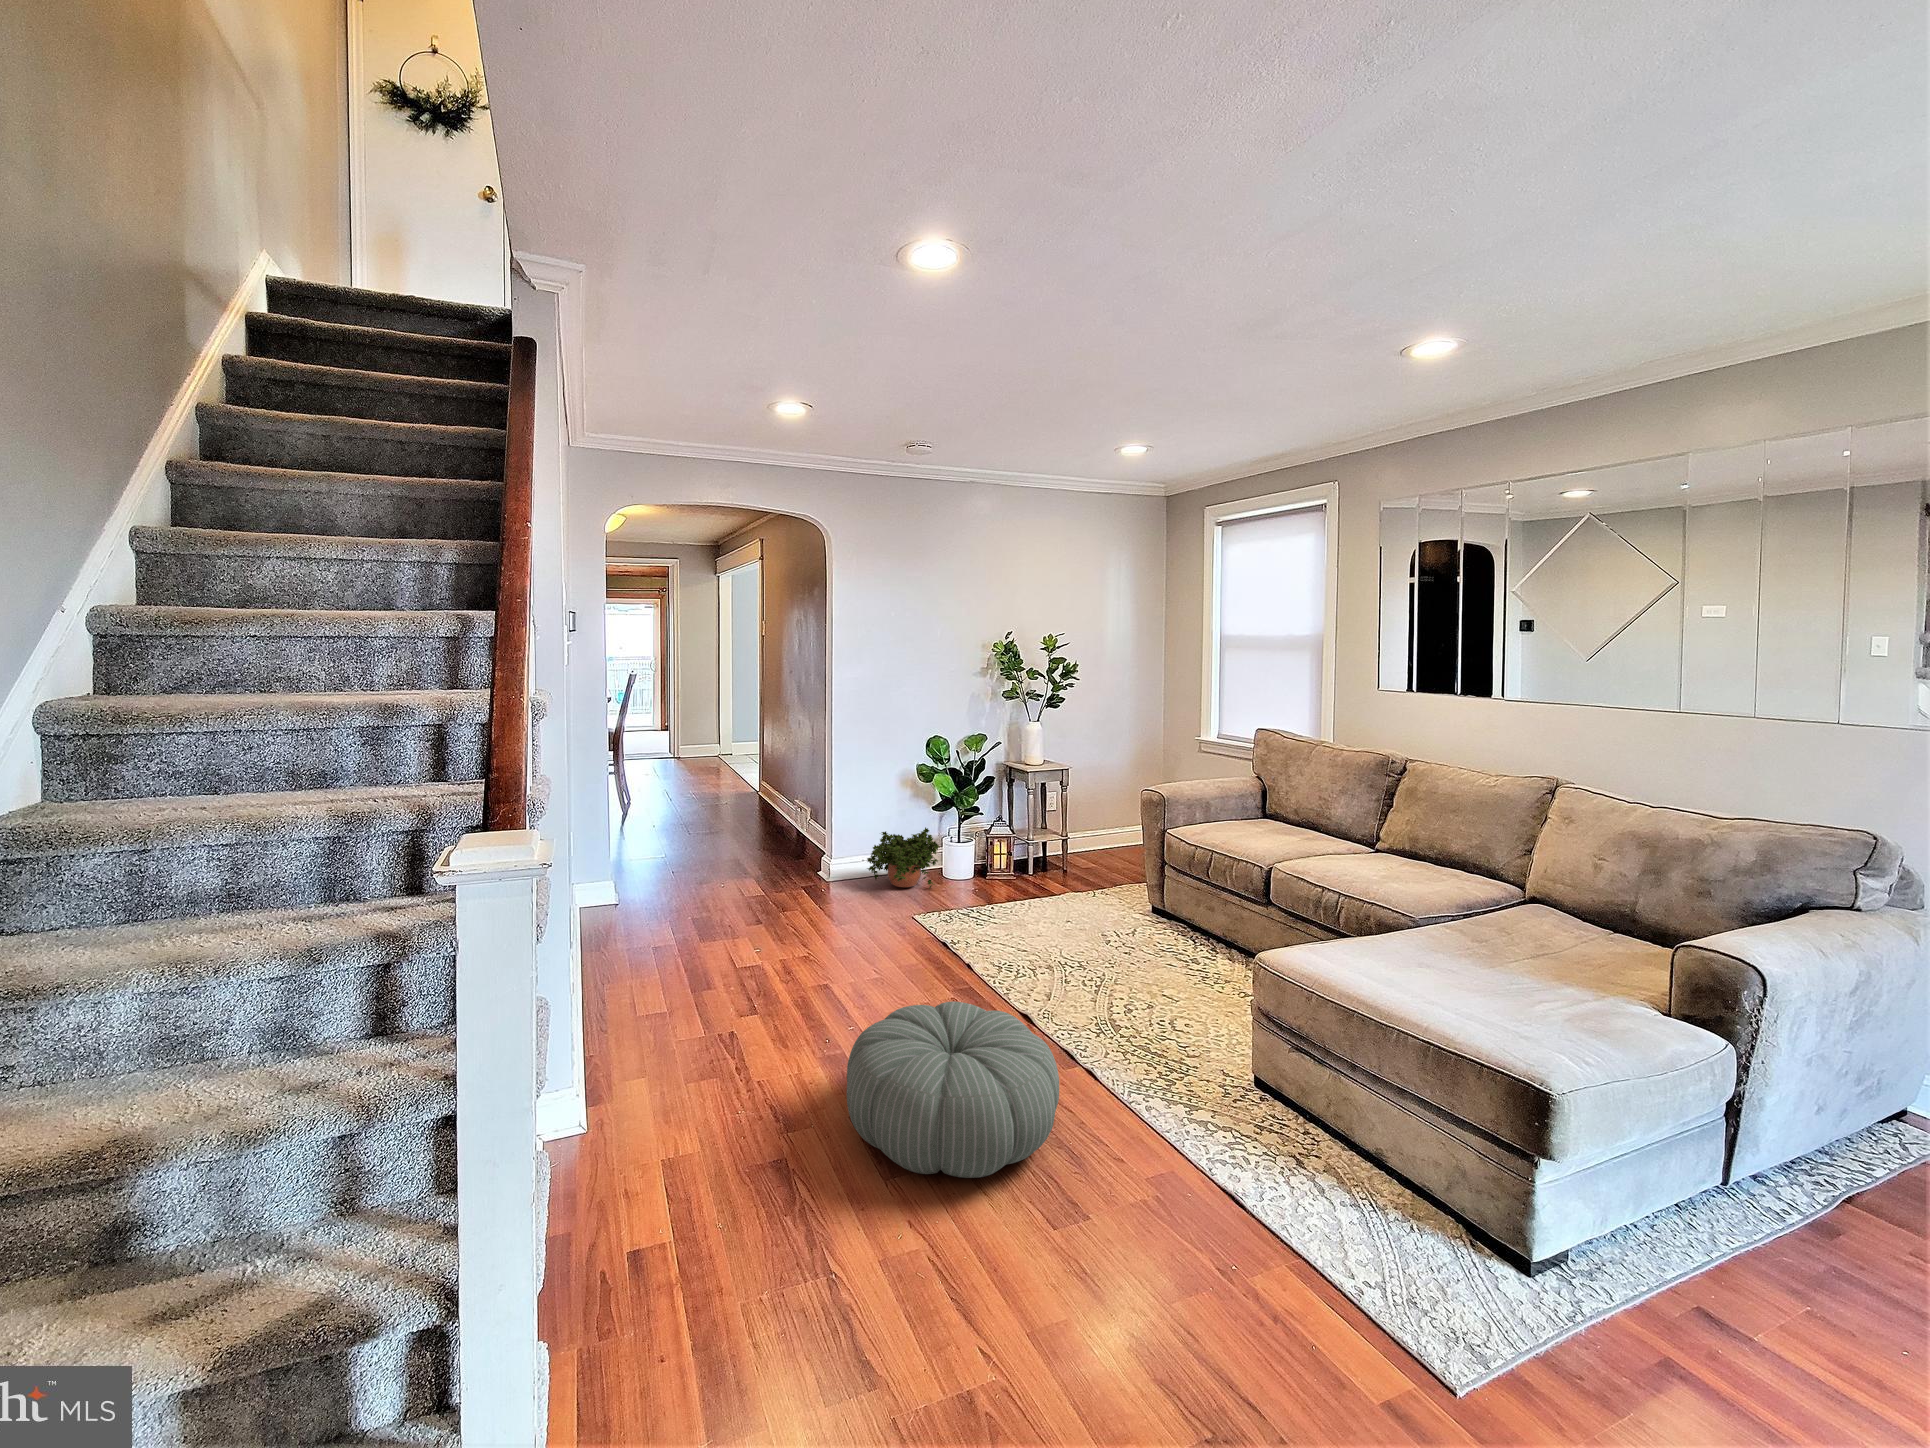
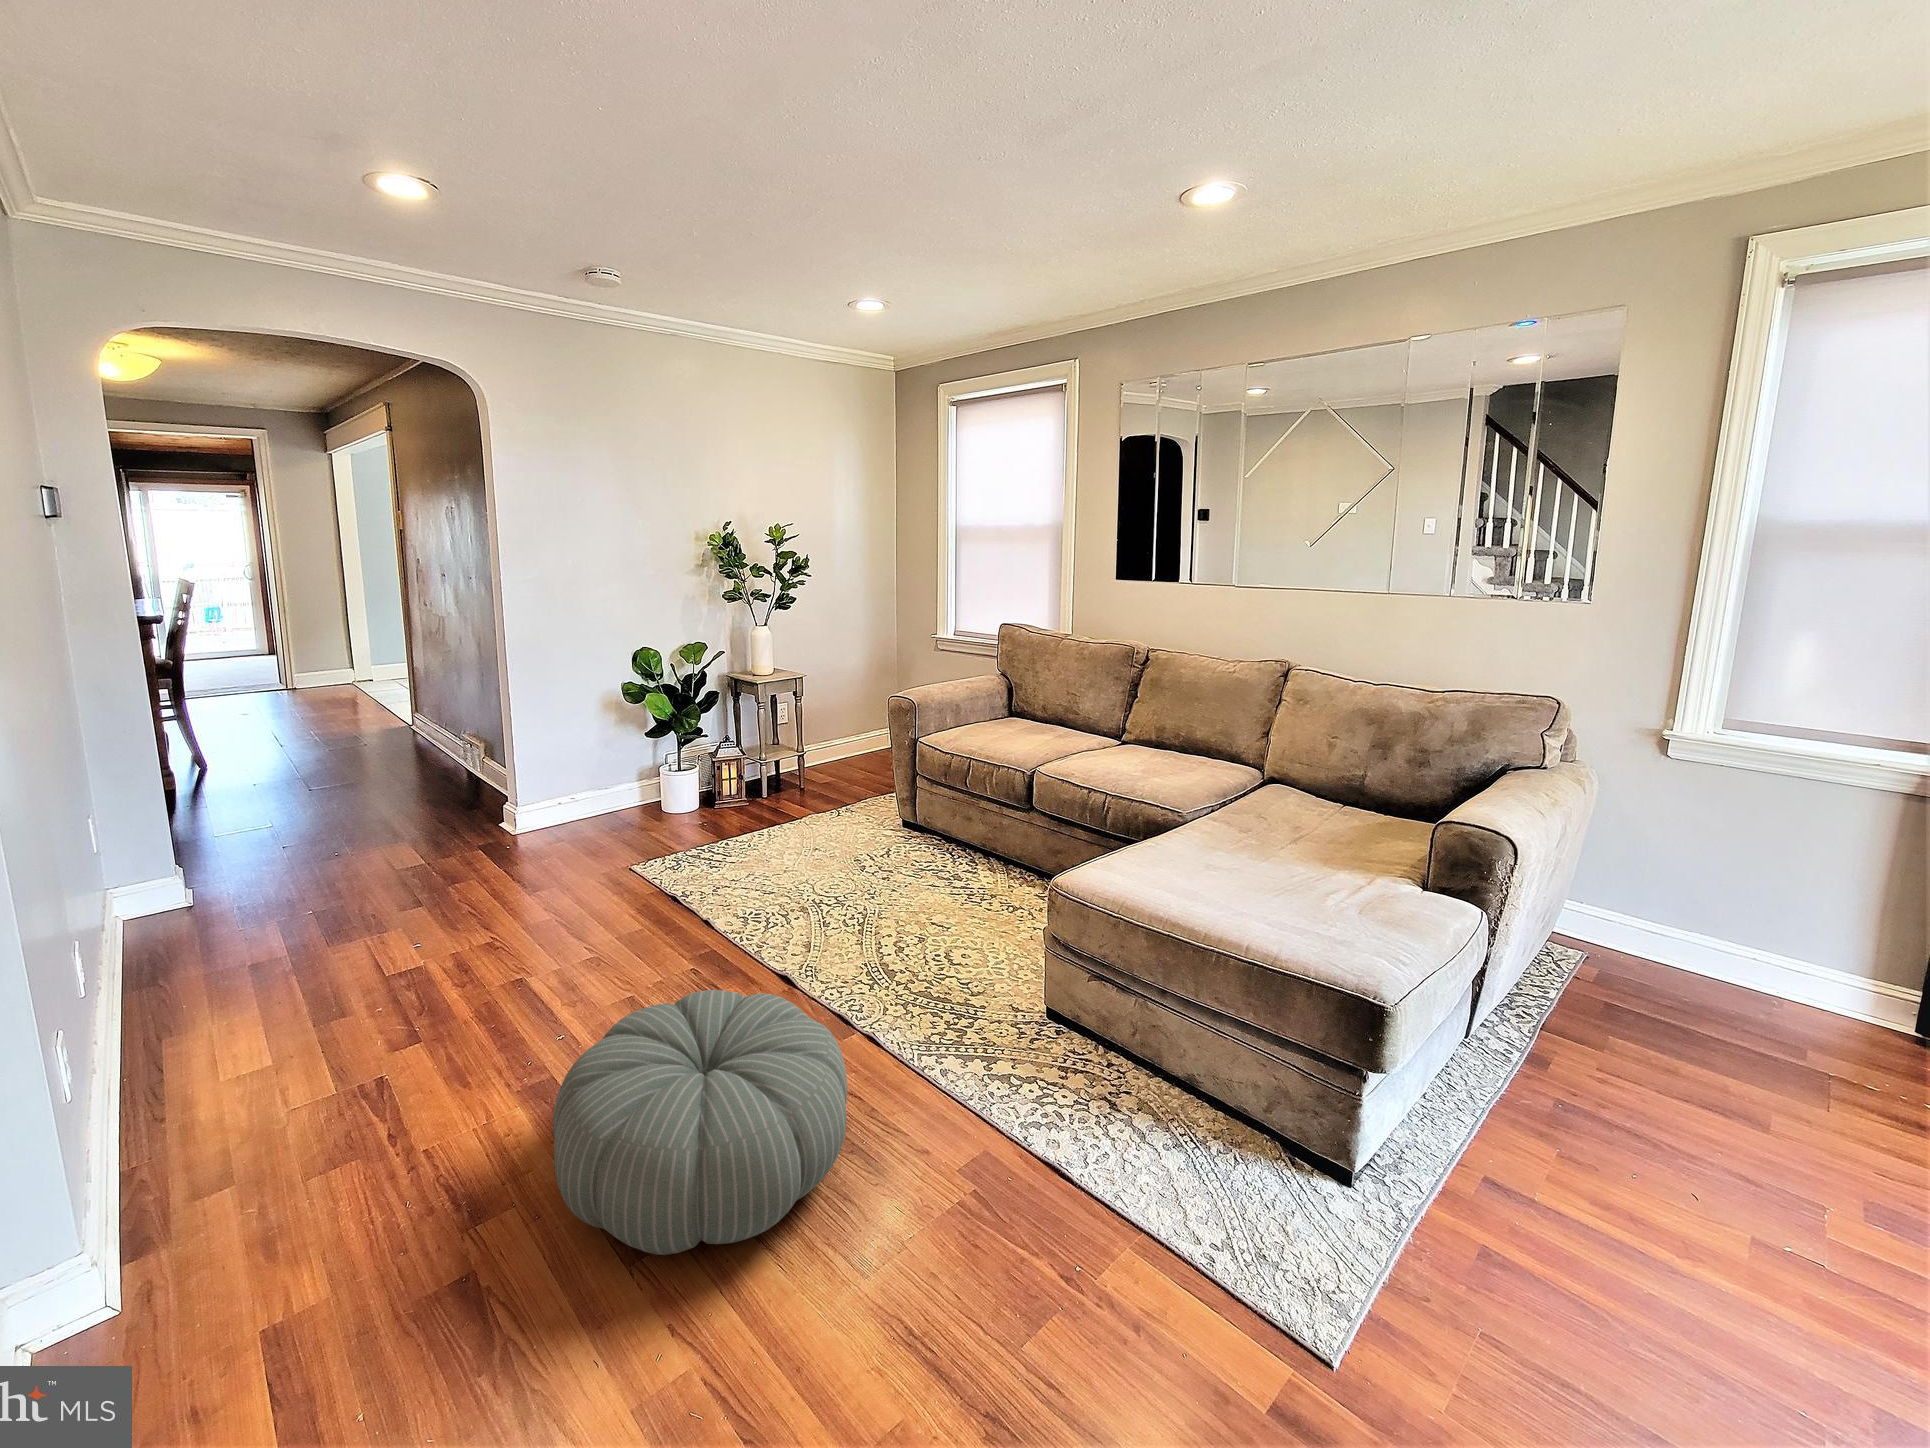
potted plant: present [867,827,939,889] -> none [565,756,660,831]

